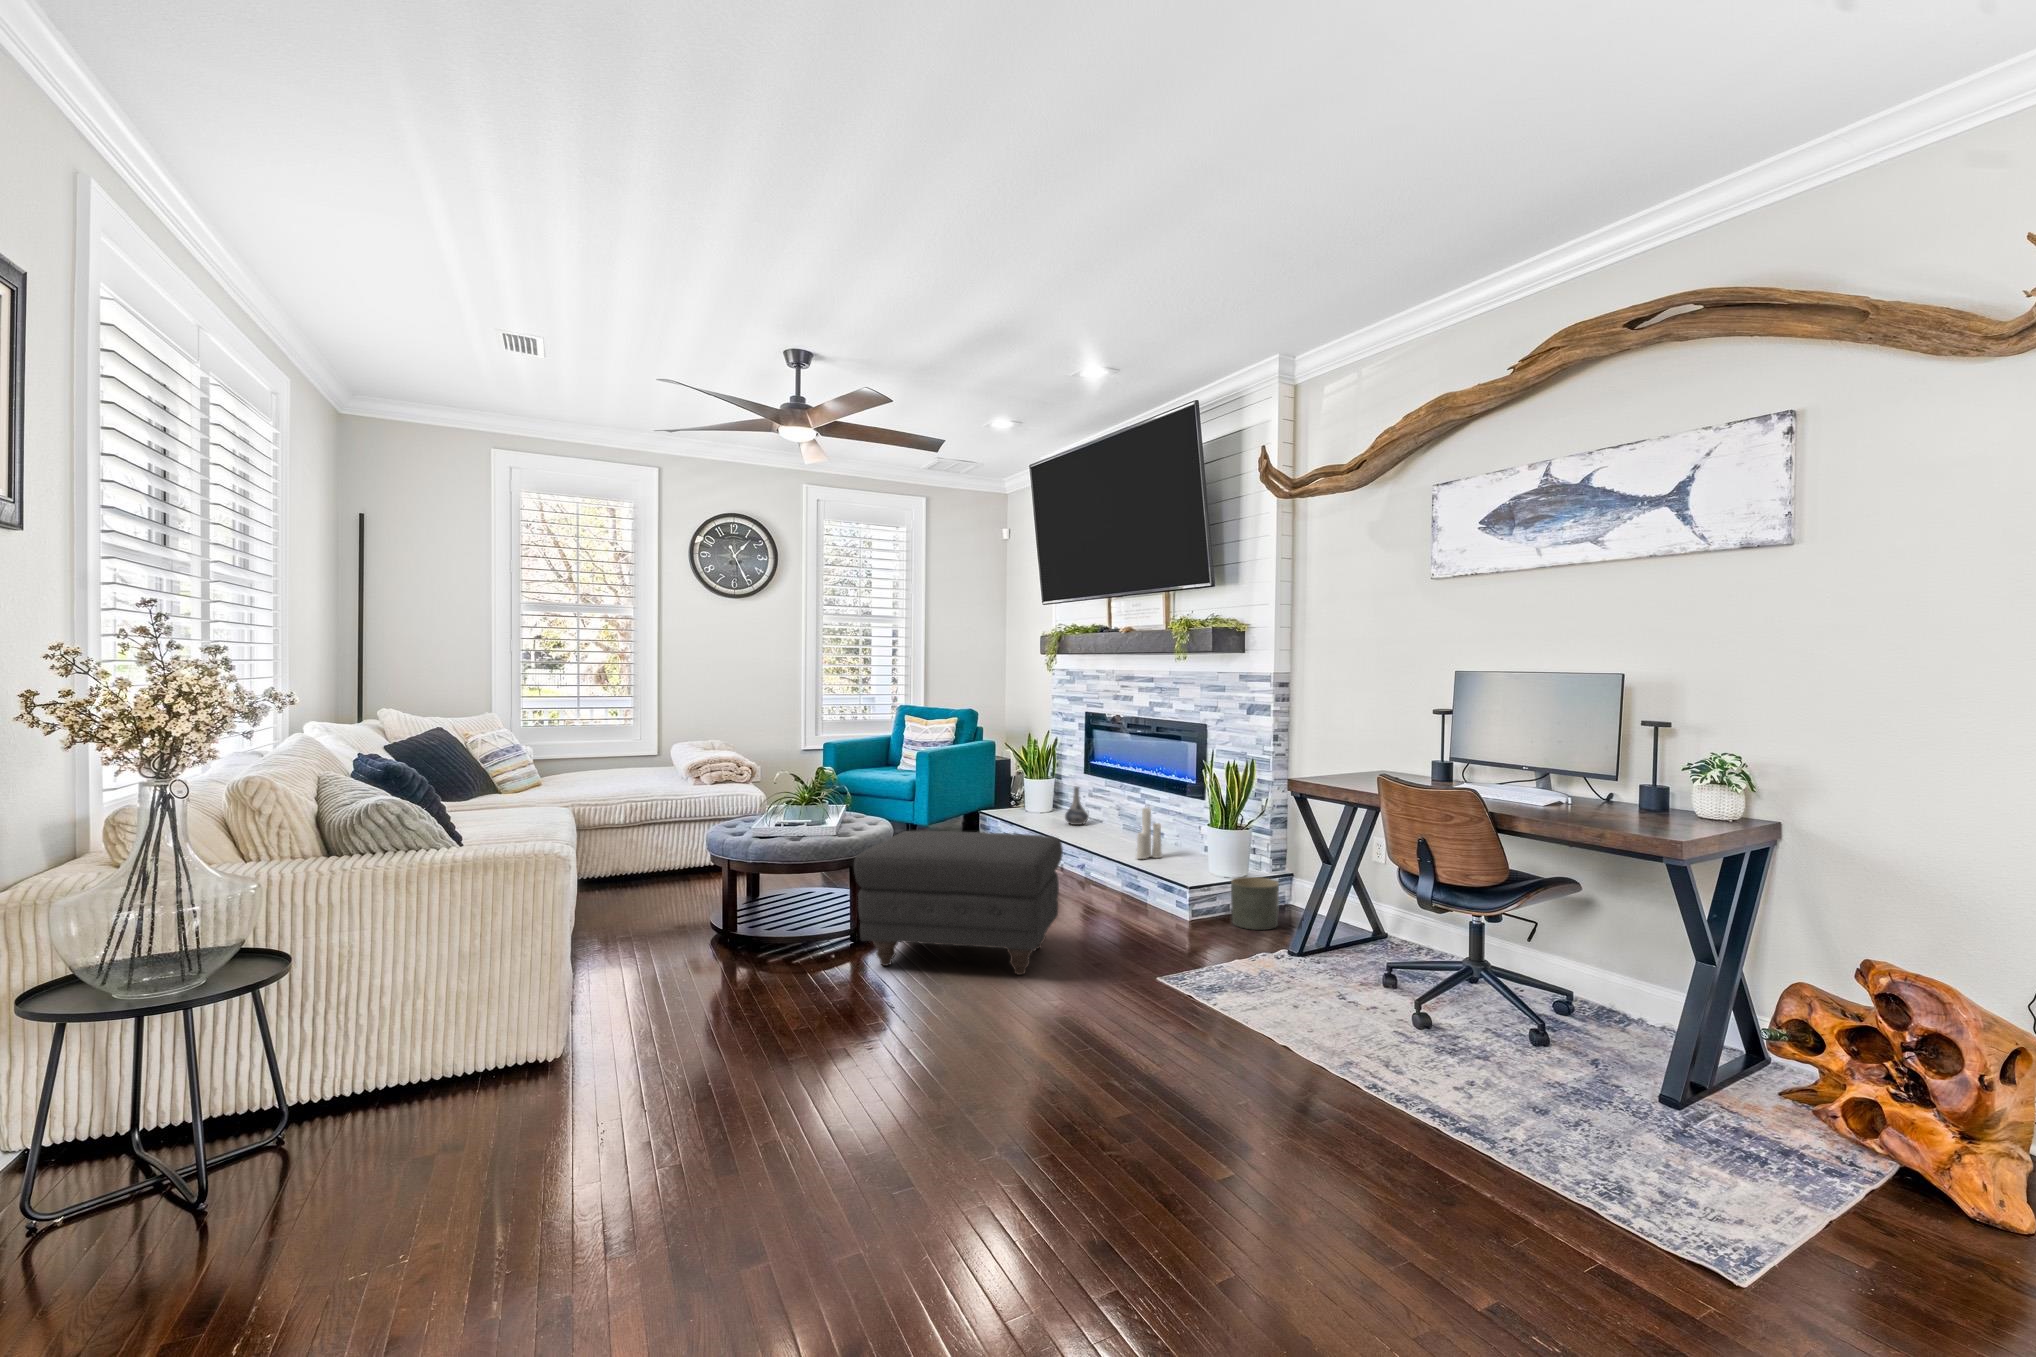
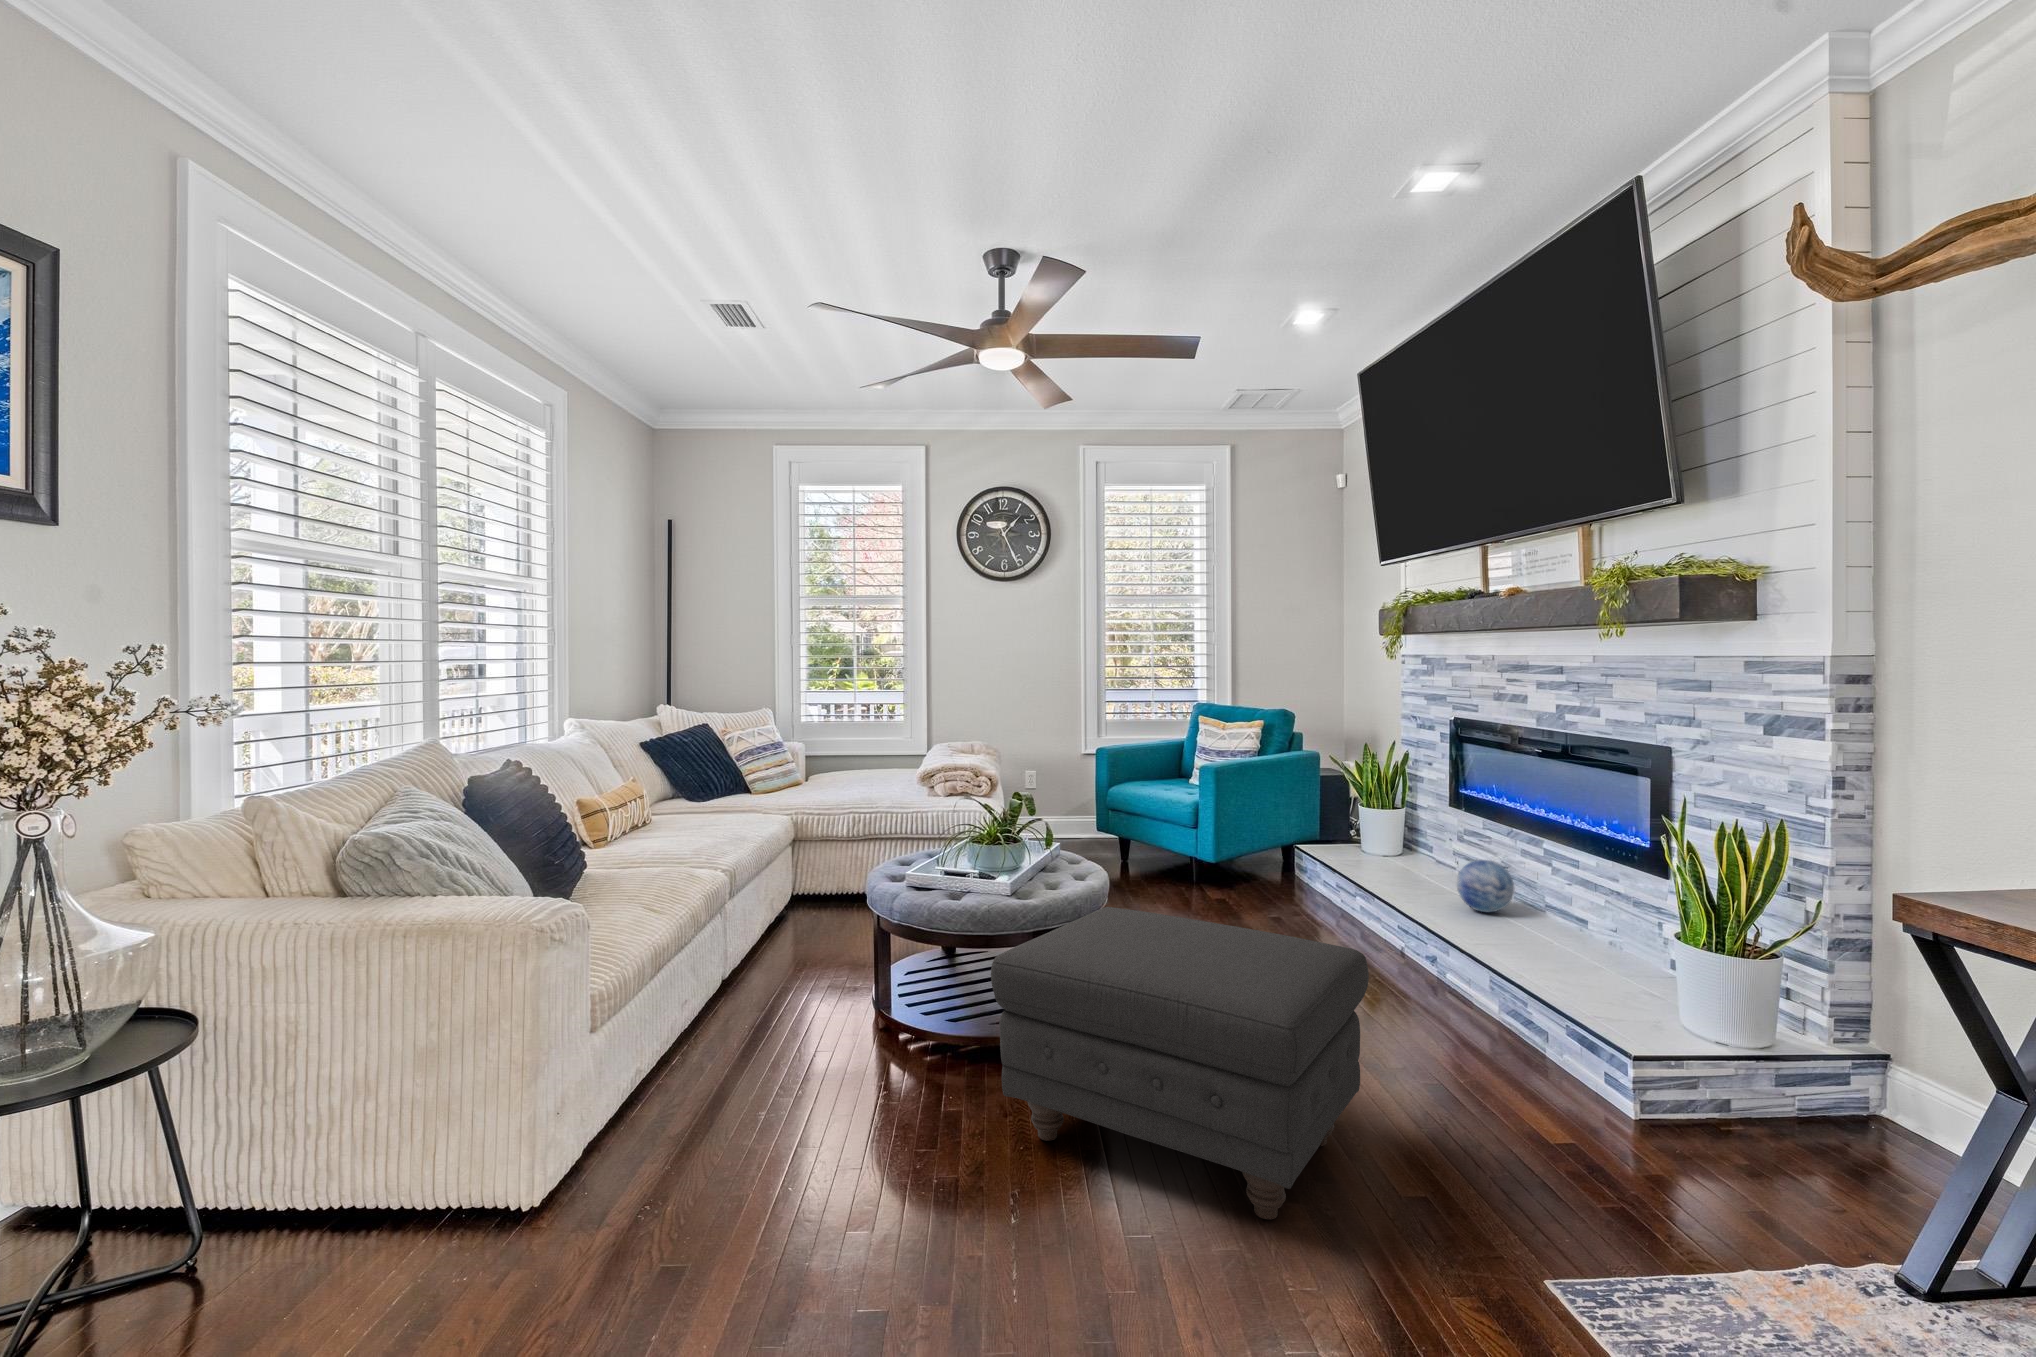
decorative vase: present [1065,787,1089,825] -> none [1413,828,1453,886]
decorative orb: none [1093,802,1126,835] -> present [1457,860,1514,912]
candle: present [1136,808,1162,859] -> none [1528,868,1580,973]
planter: present [1231,877,1279,930] -> none [1733,1051,1855,1178]

